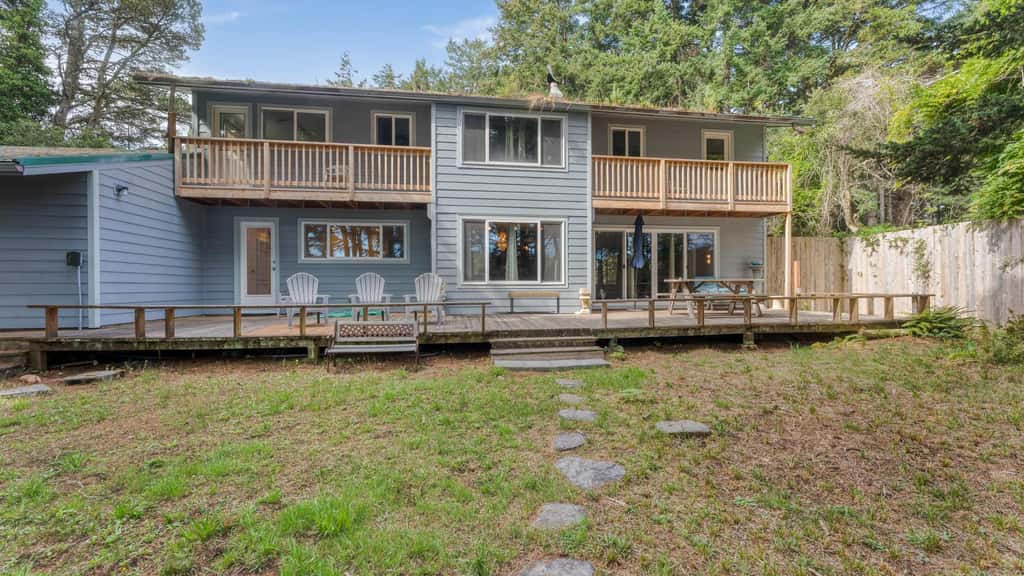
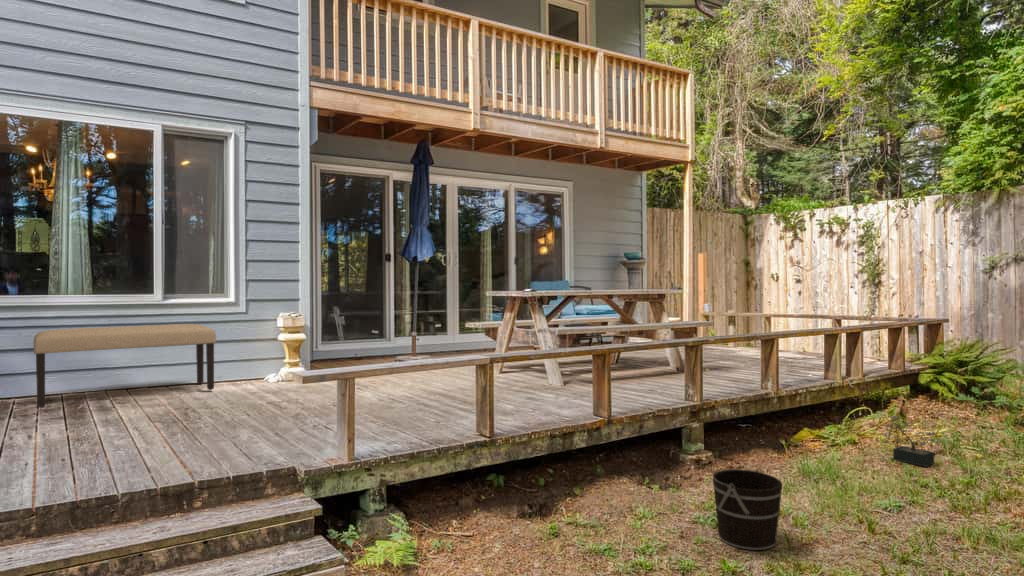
decorative plant: none [857,338,890,361] -> present [884,416,941,467]
bucket: none [738,344,766,370] -> present [713,469,782,550]

